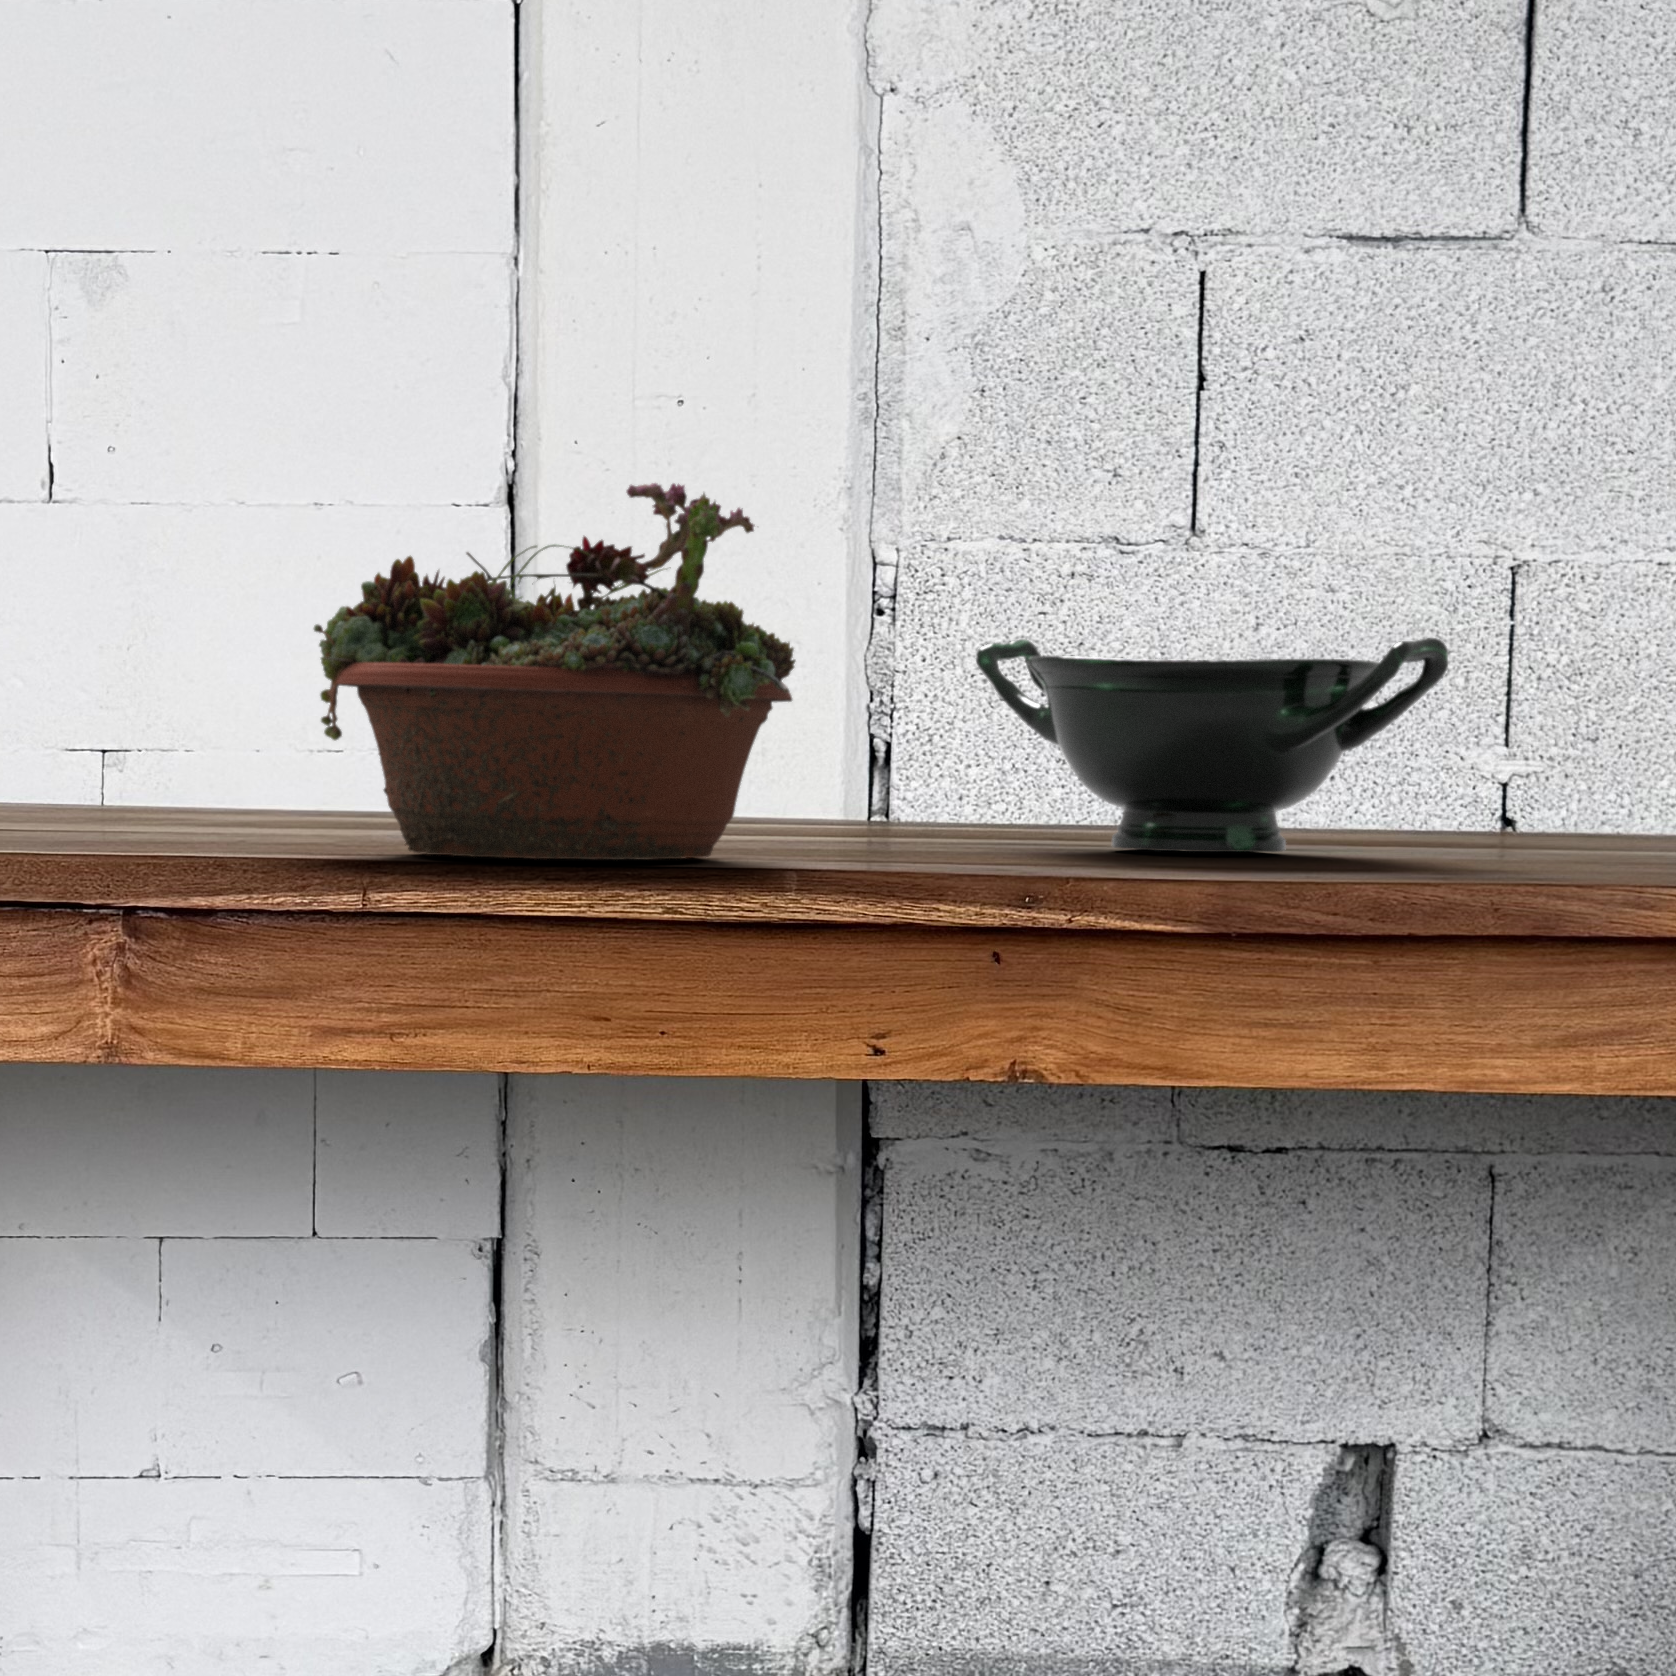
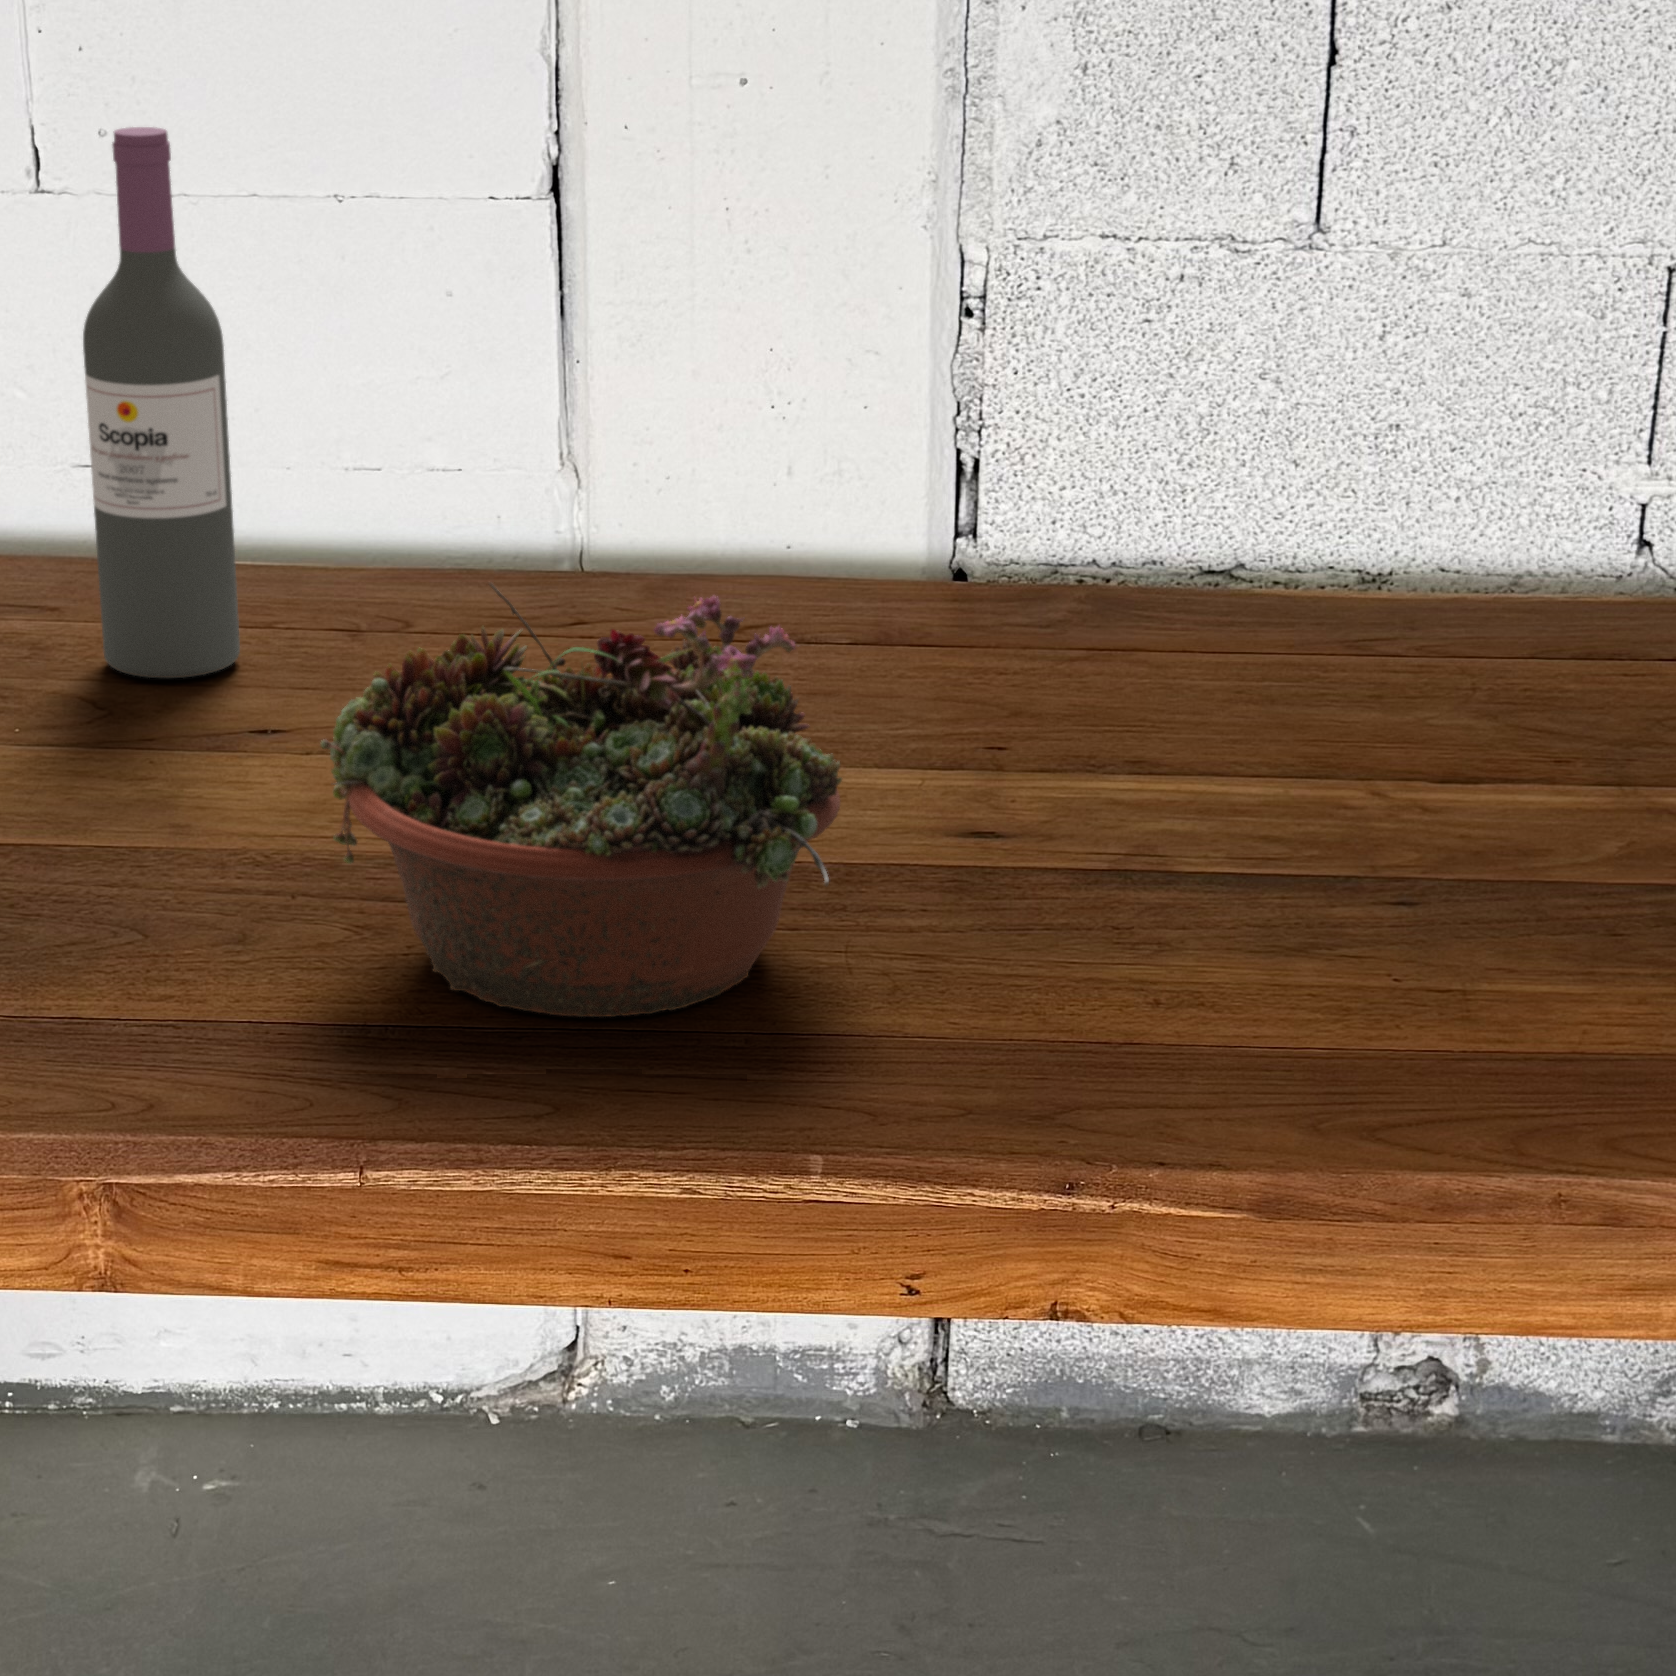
wine bottle: none [88,320,215,813] -> present [83,127,240,678]
bowl: present [976,638,1448,852] -> none [1053,564,1555,868]

